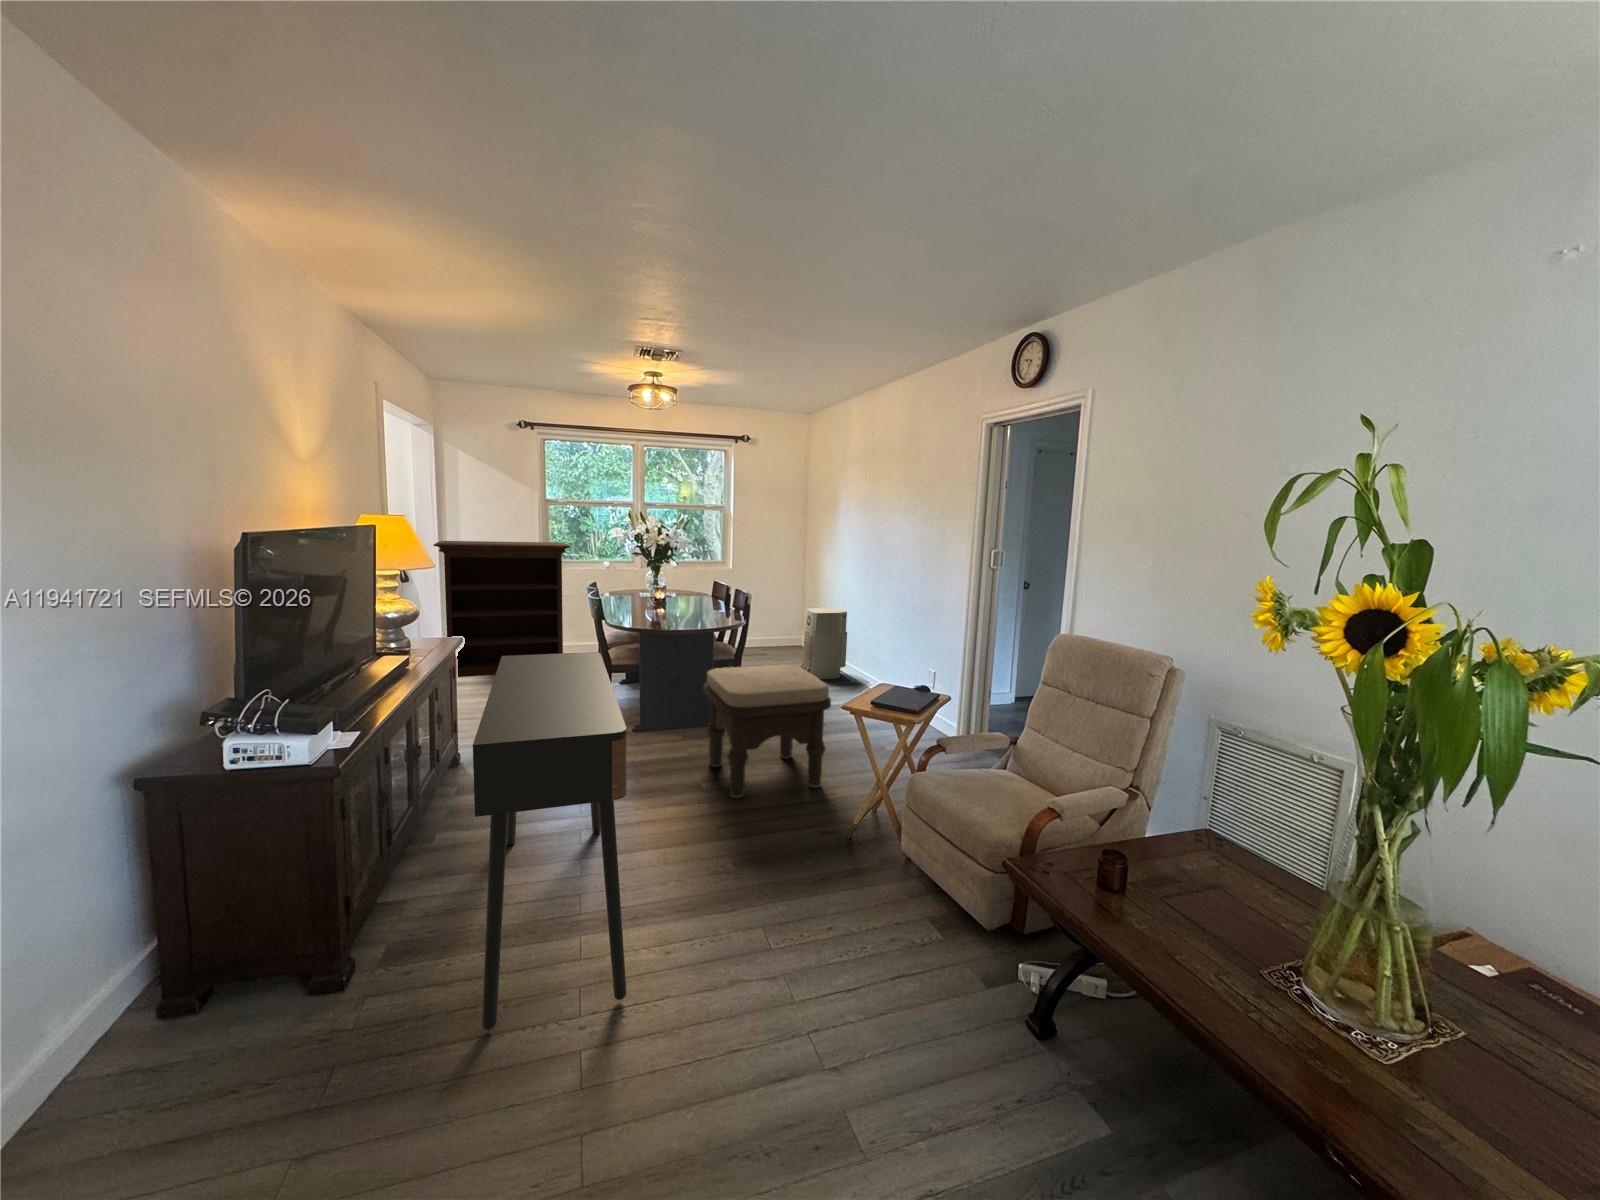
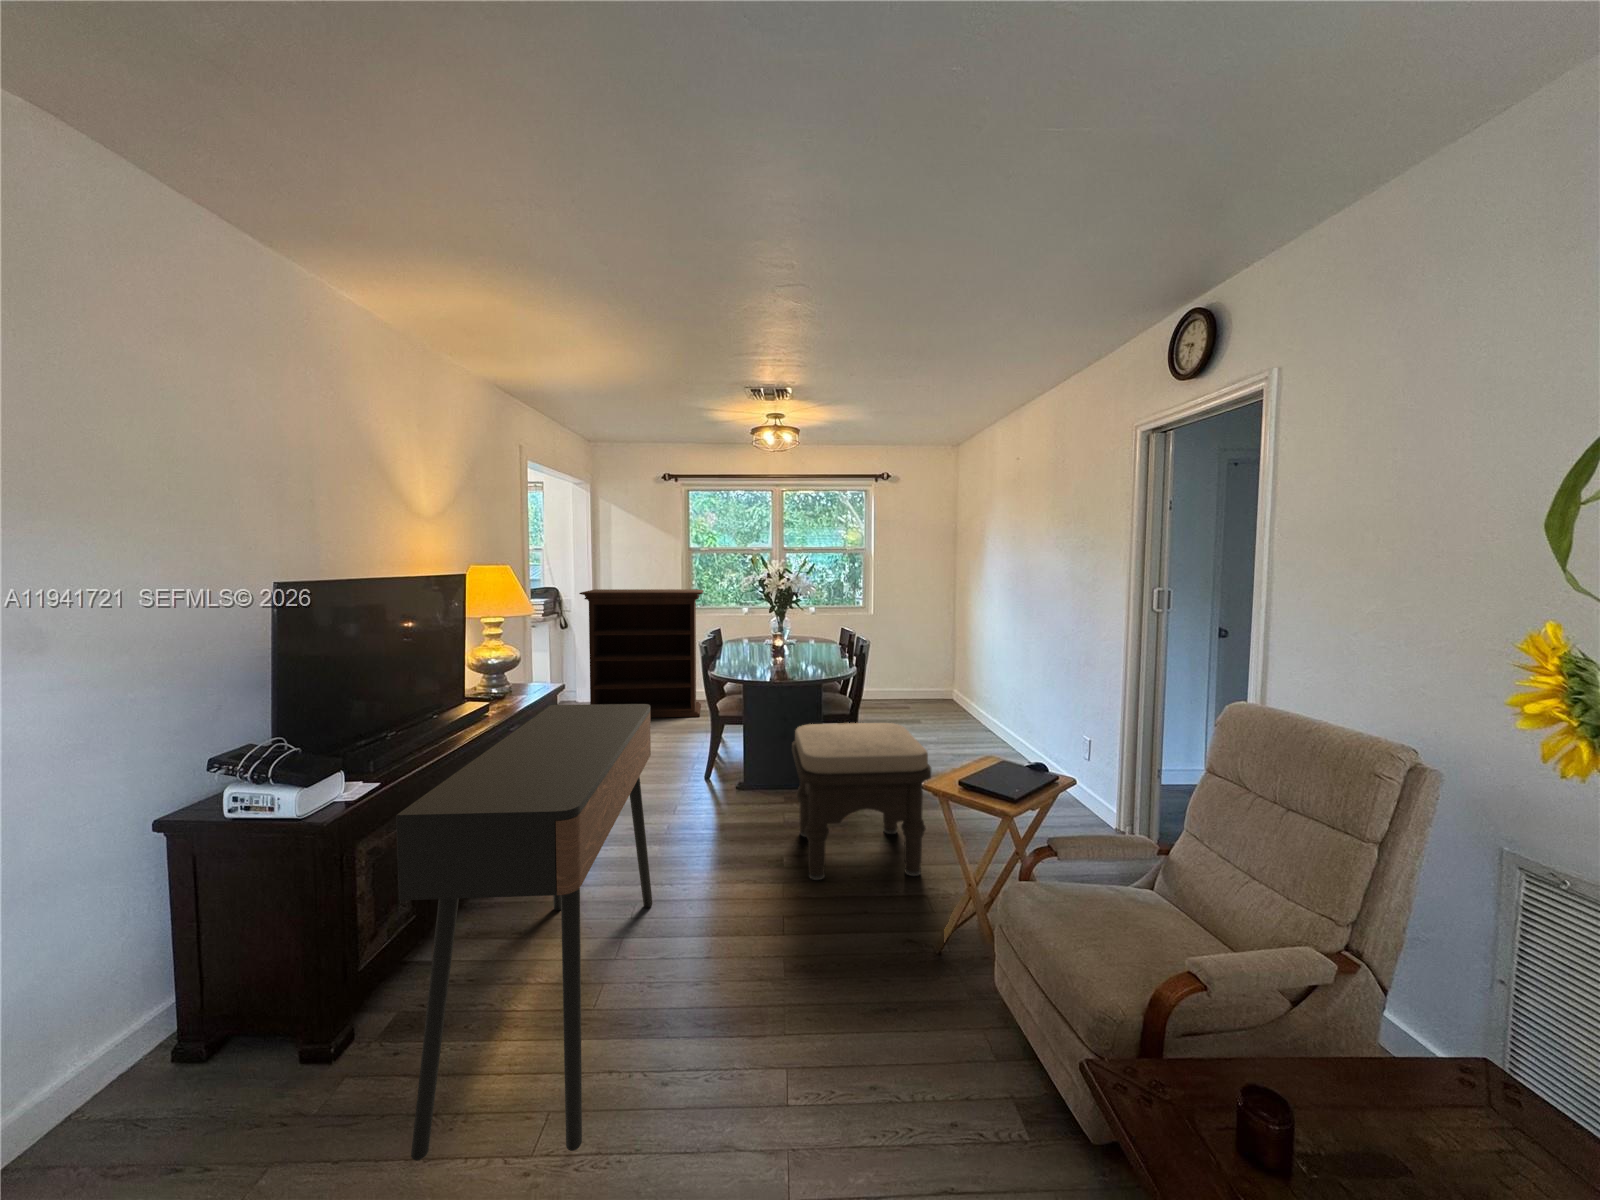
air purifier: present [800,608,847,679] -> none [938,658,992,738]

